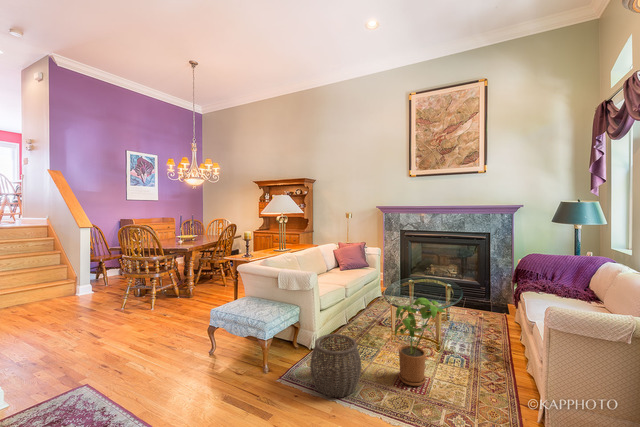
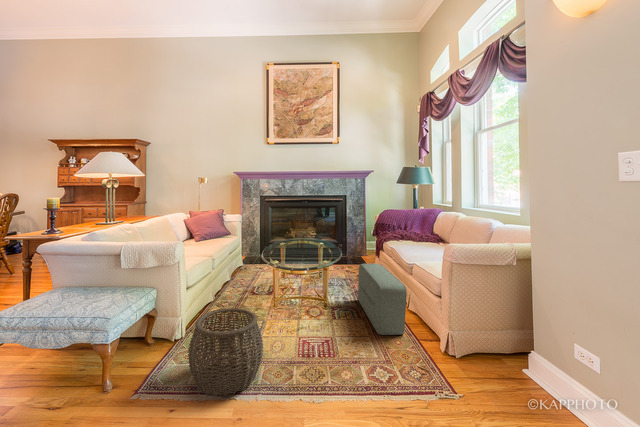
house plant: present [395,298,446,386] -> none [296,247,354,351]
pouf: none [475,314,511,395] -> present [358,263,407,335]

